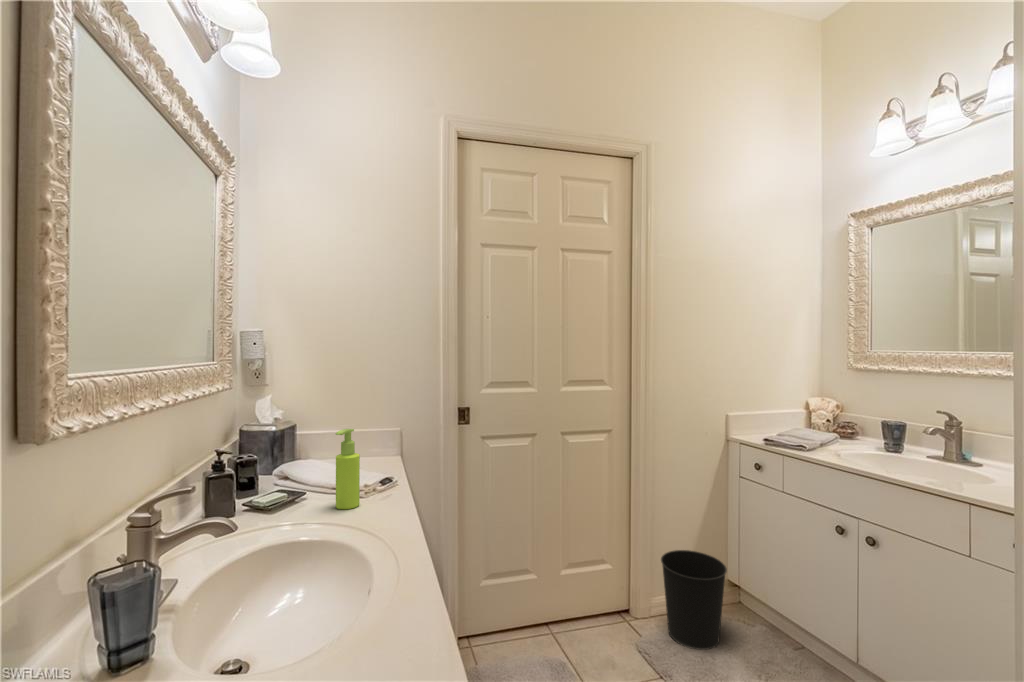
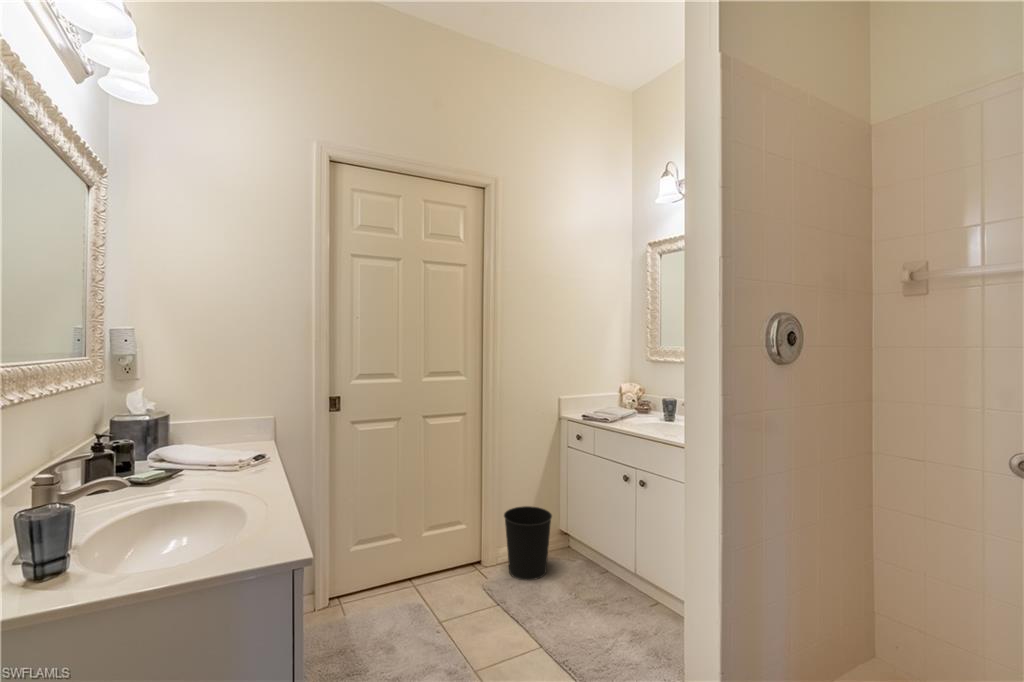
soap dispenser: present [336,429,360,509] -> none [213,413,236,480]

